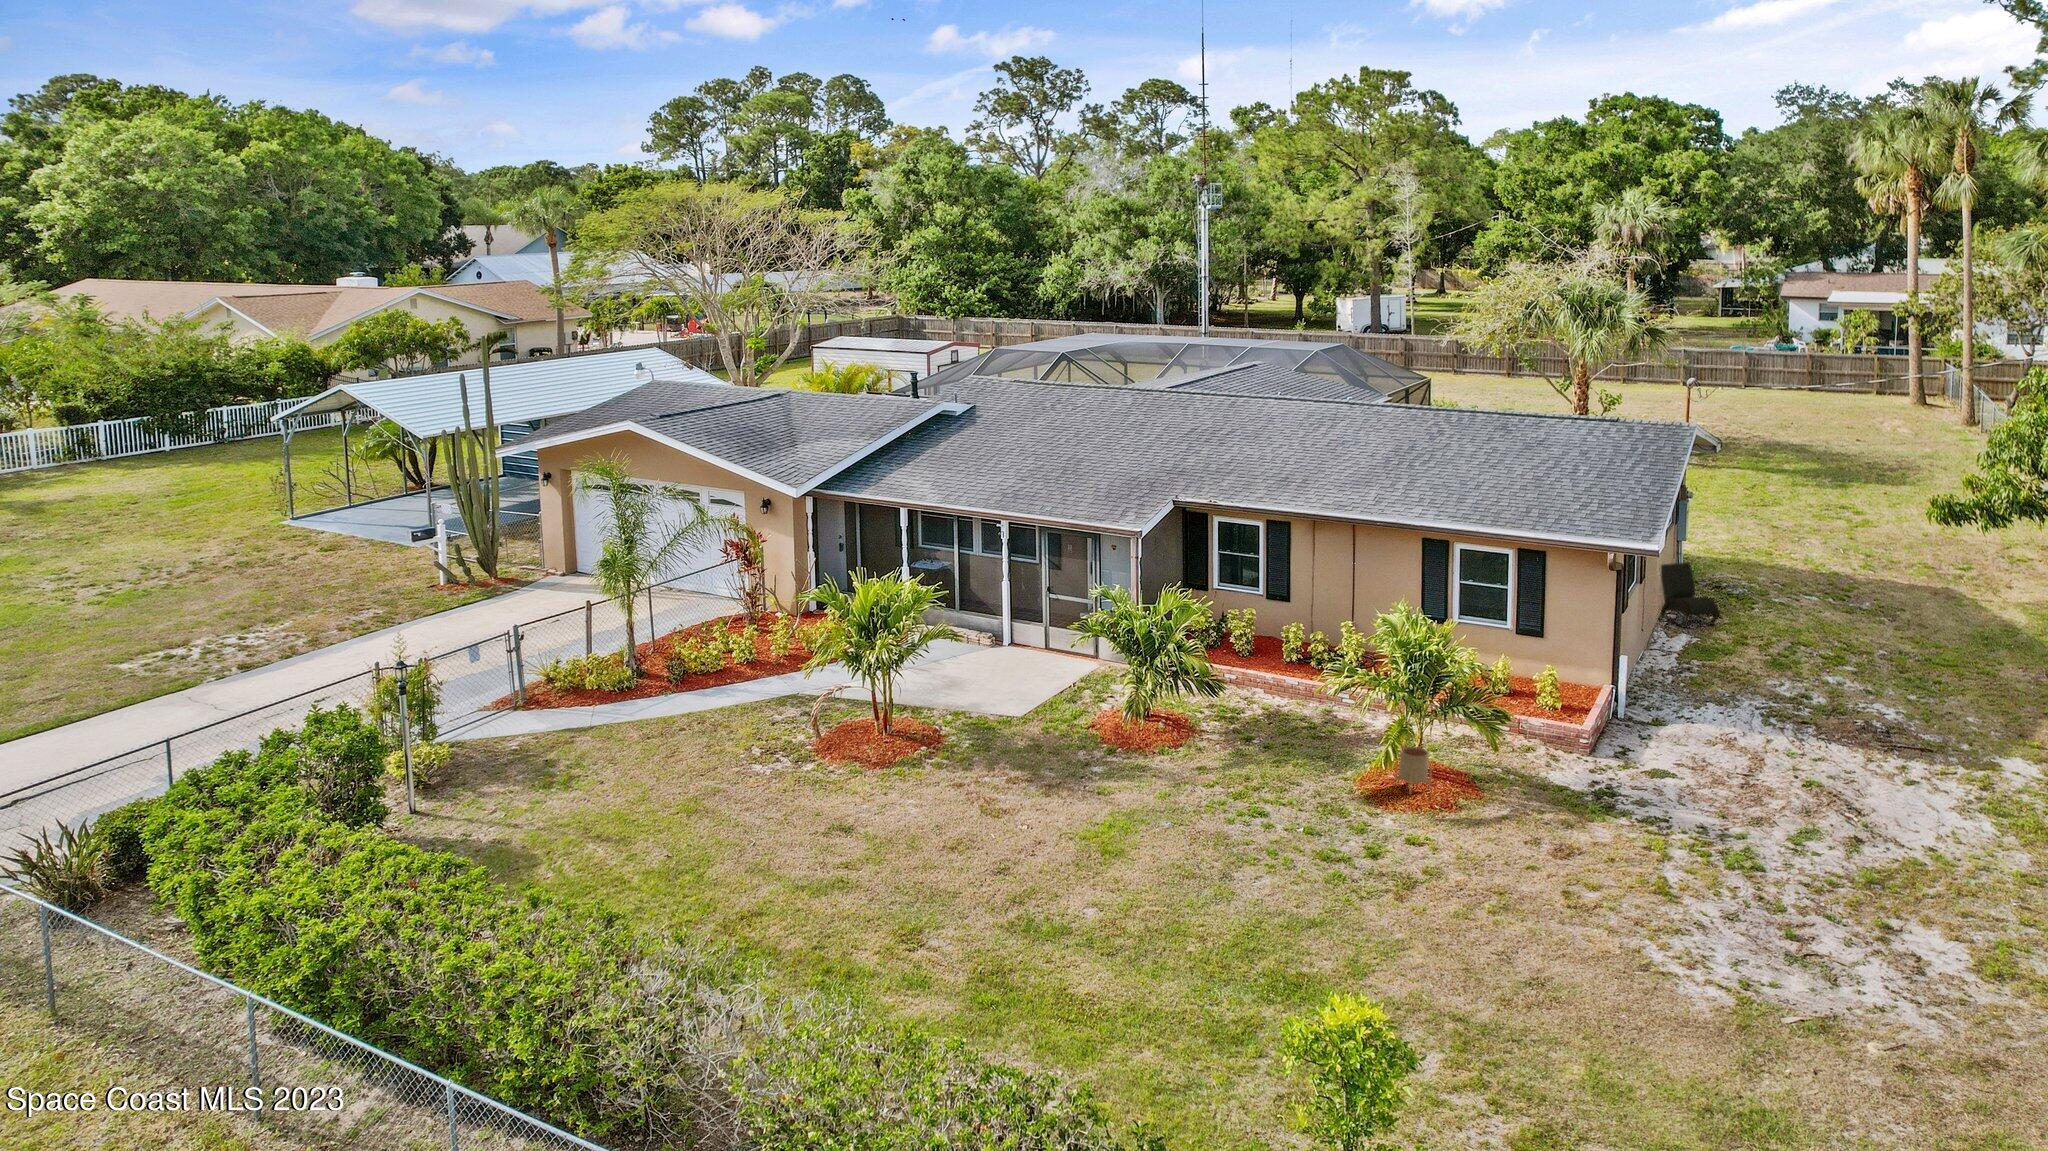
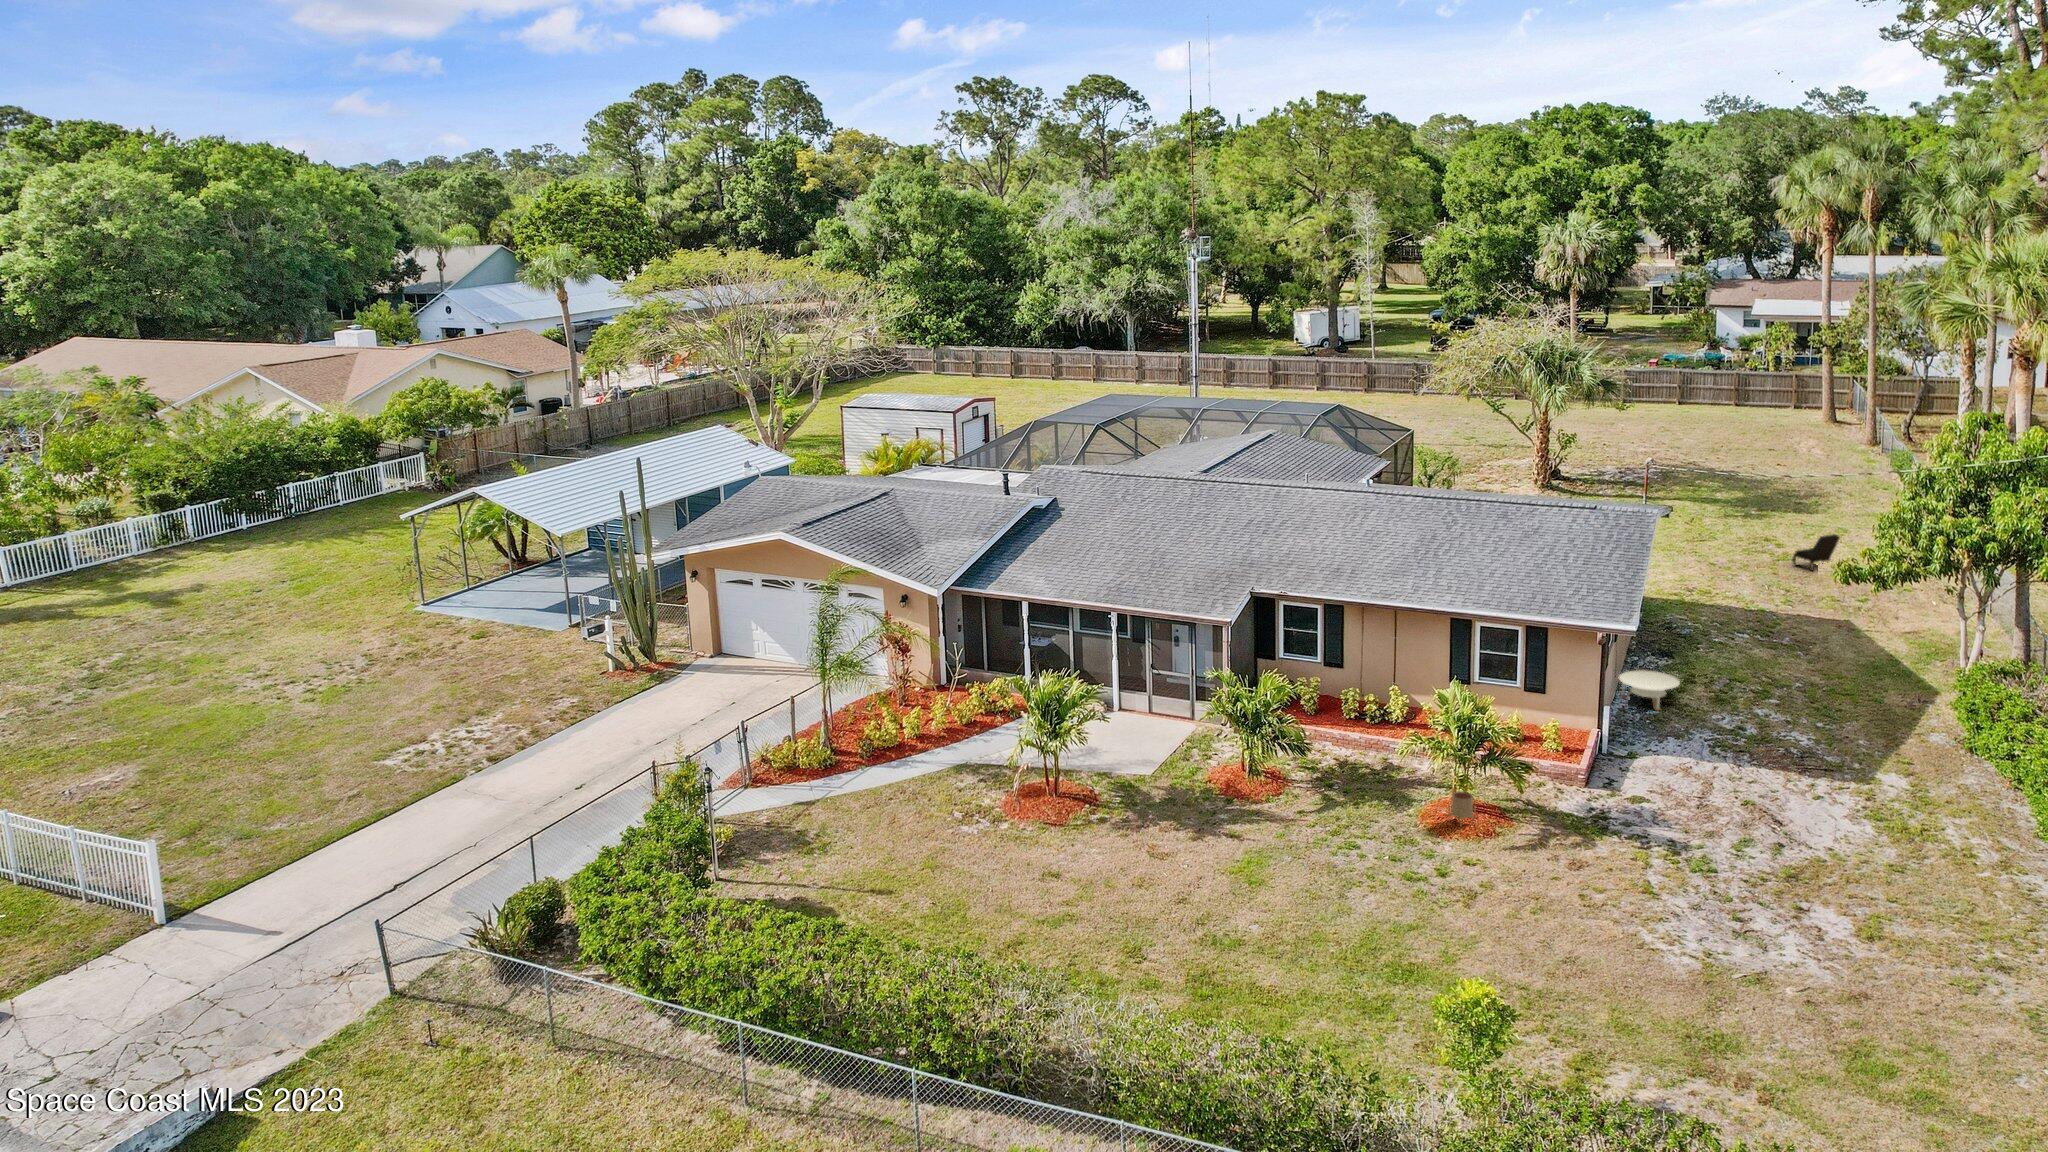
lounge chair: present [1661,562,1719,628] -> present [1792,534,1840,571]
round table: none [1646,624,1726,672] -> present [1619,670,1680,710]

